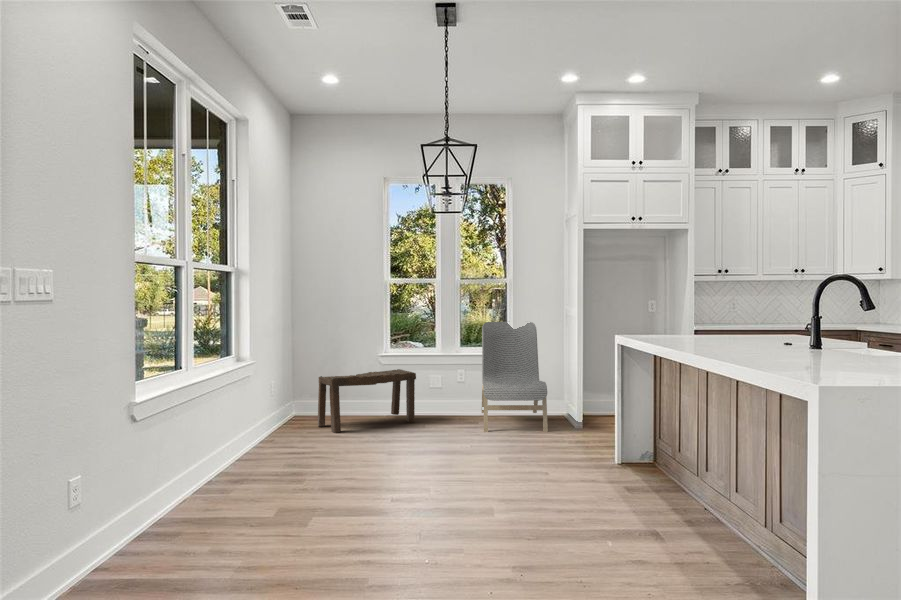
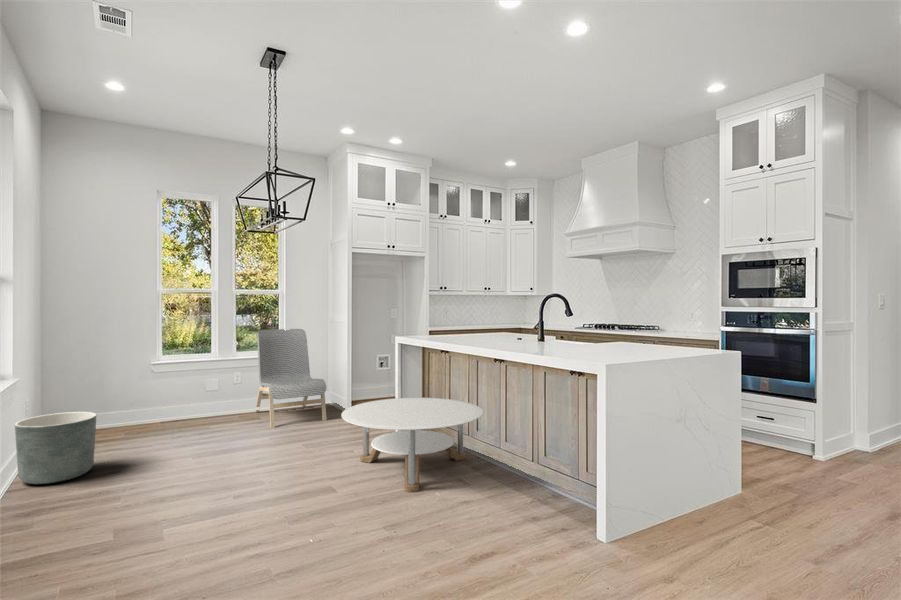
bench: present [318,369,416,433] -> none [80,379,197,451]
planter: none [252,392,313,454] -> present [15,412,96,484]
round table: none [513,414,706,538] -> present [341,398,483,492]

